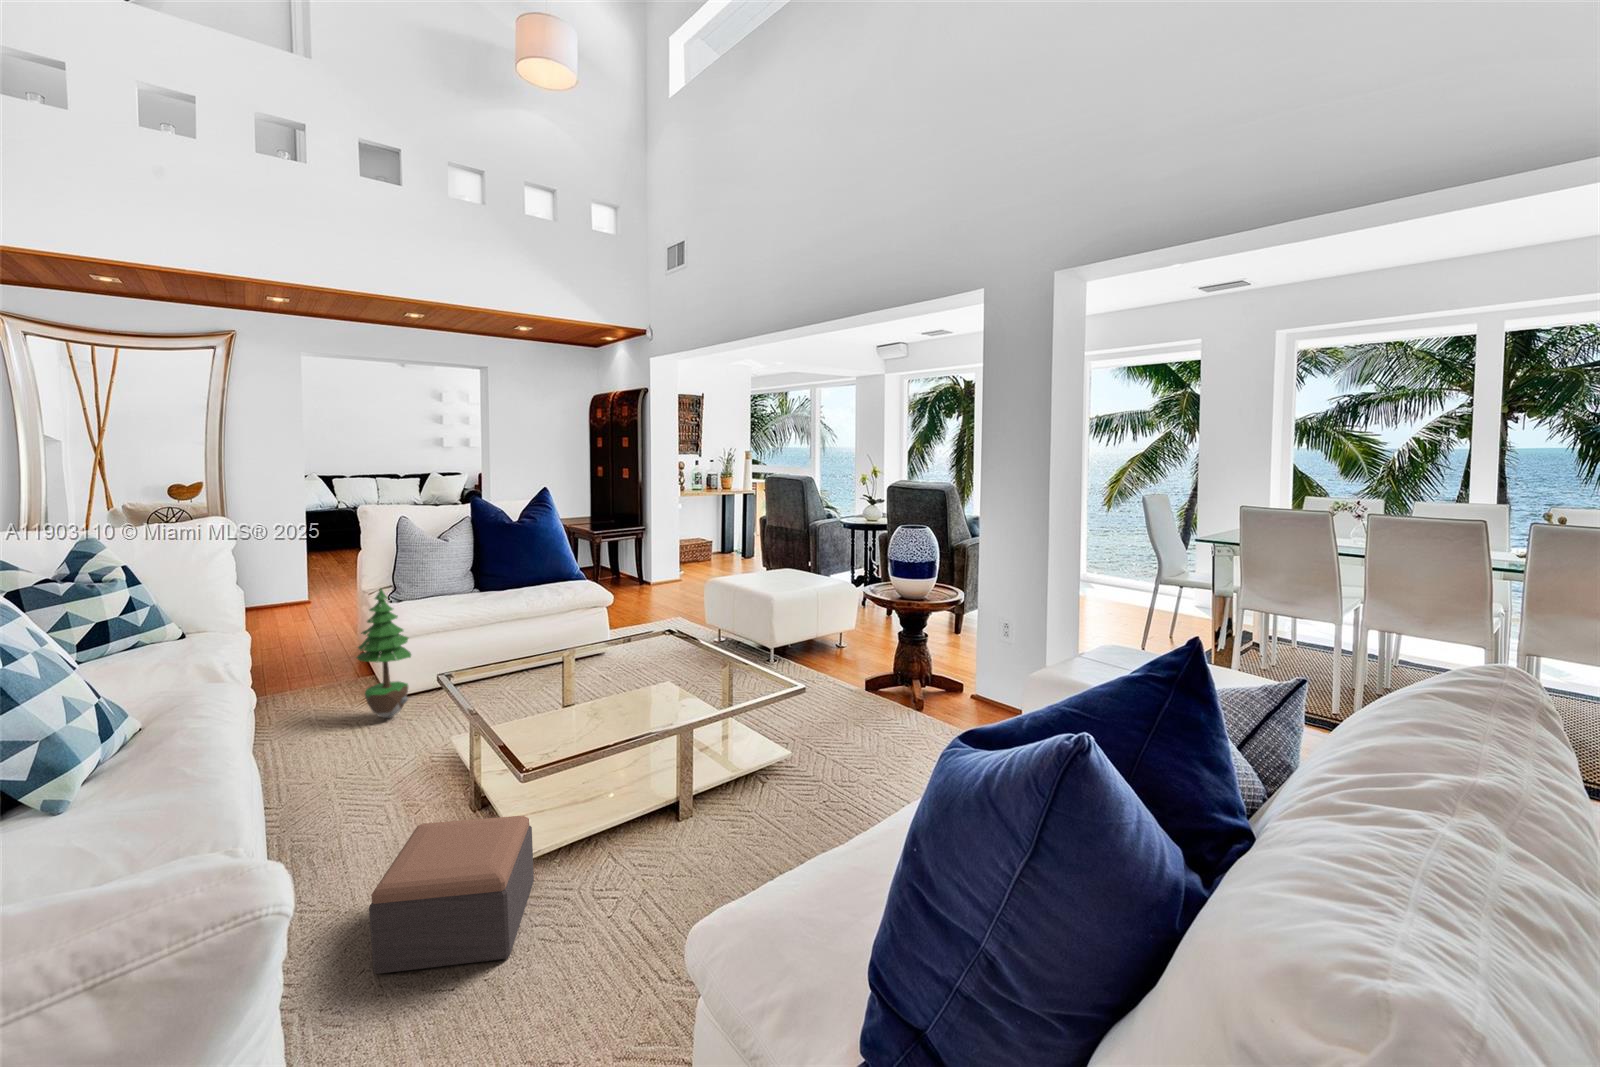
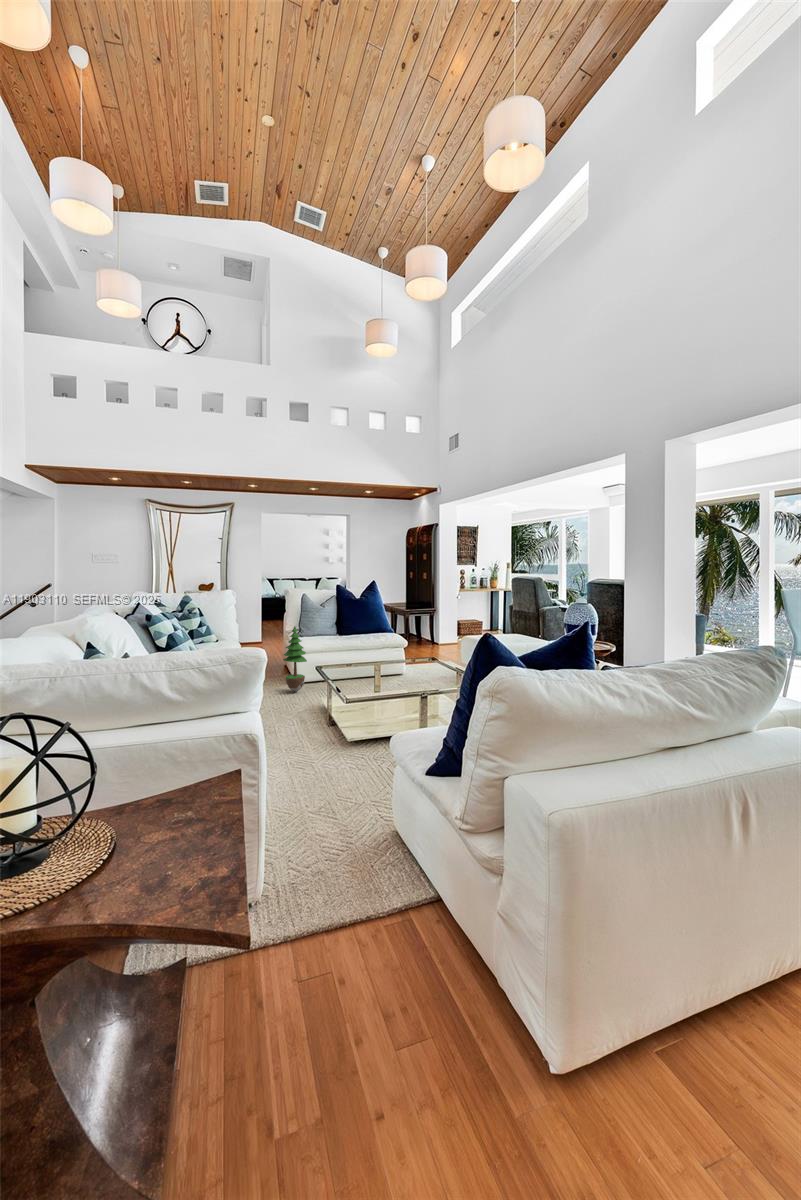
footstool: present [369,816,534,974] -> none [289,716,353,771]

